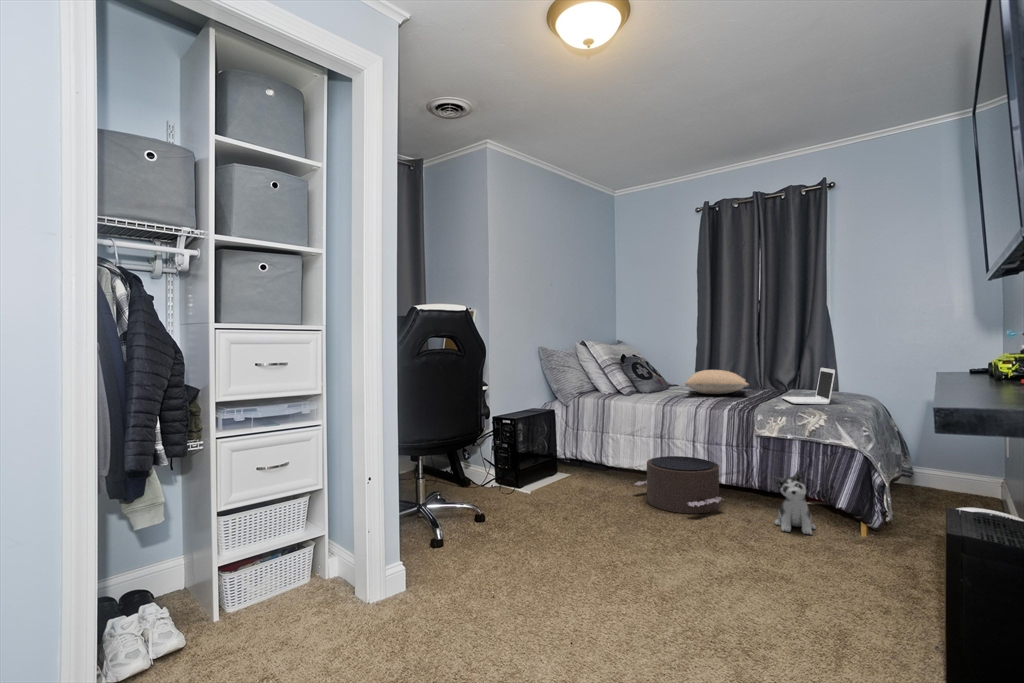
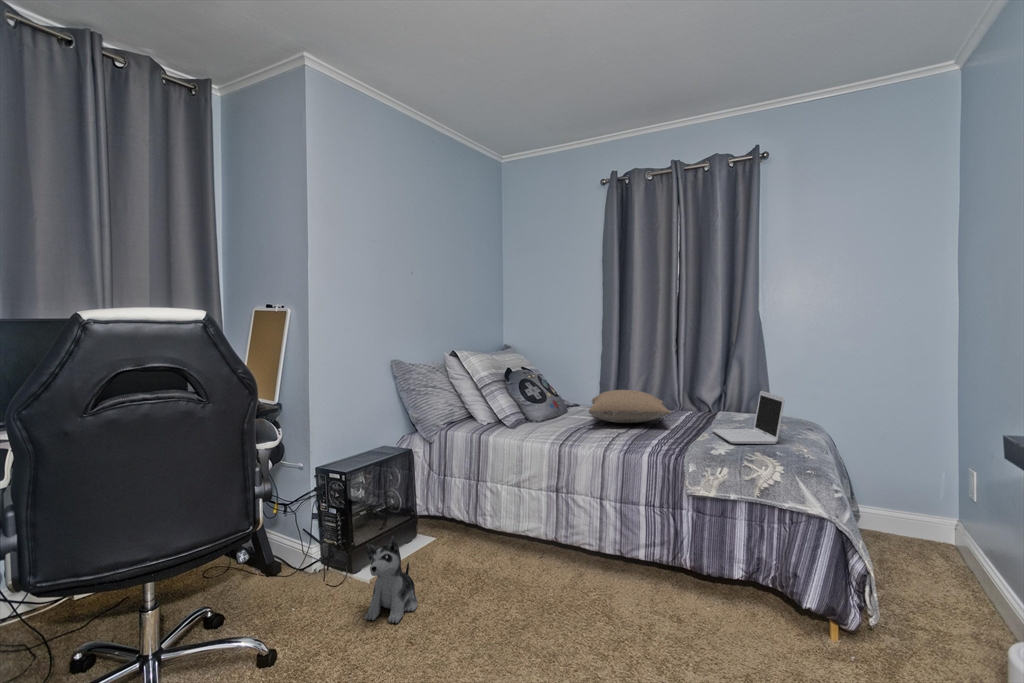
pouf: present [635,456,723,513] -> none [519,518,645,615]
plush toy: present [774,471,815,534] -> present [365,536,418,623]

